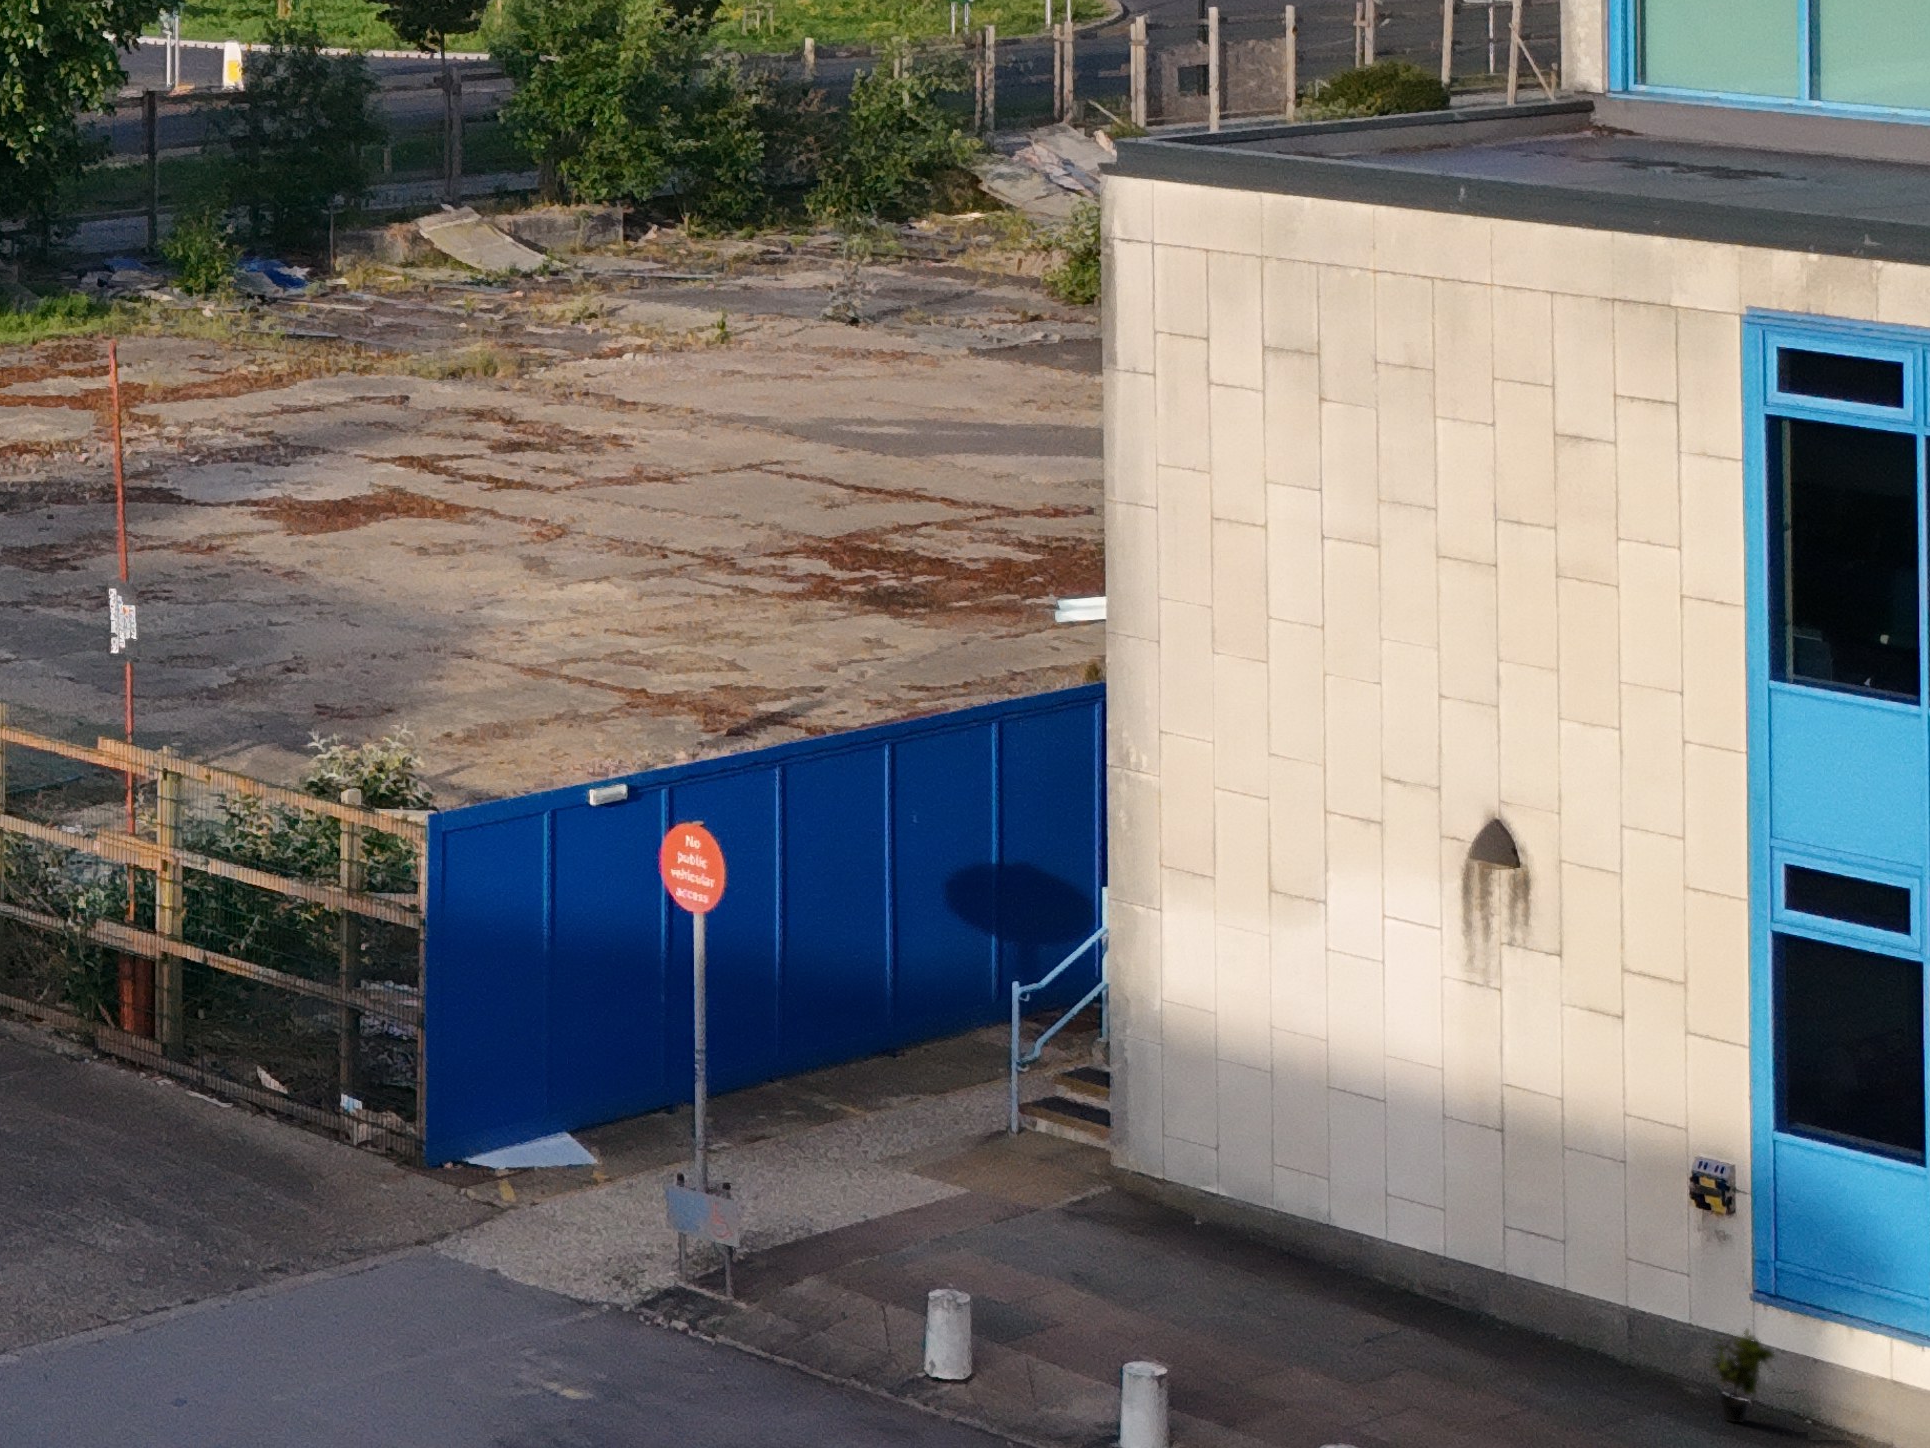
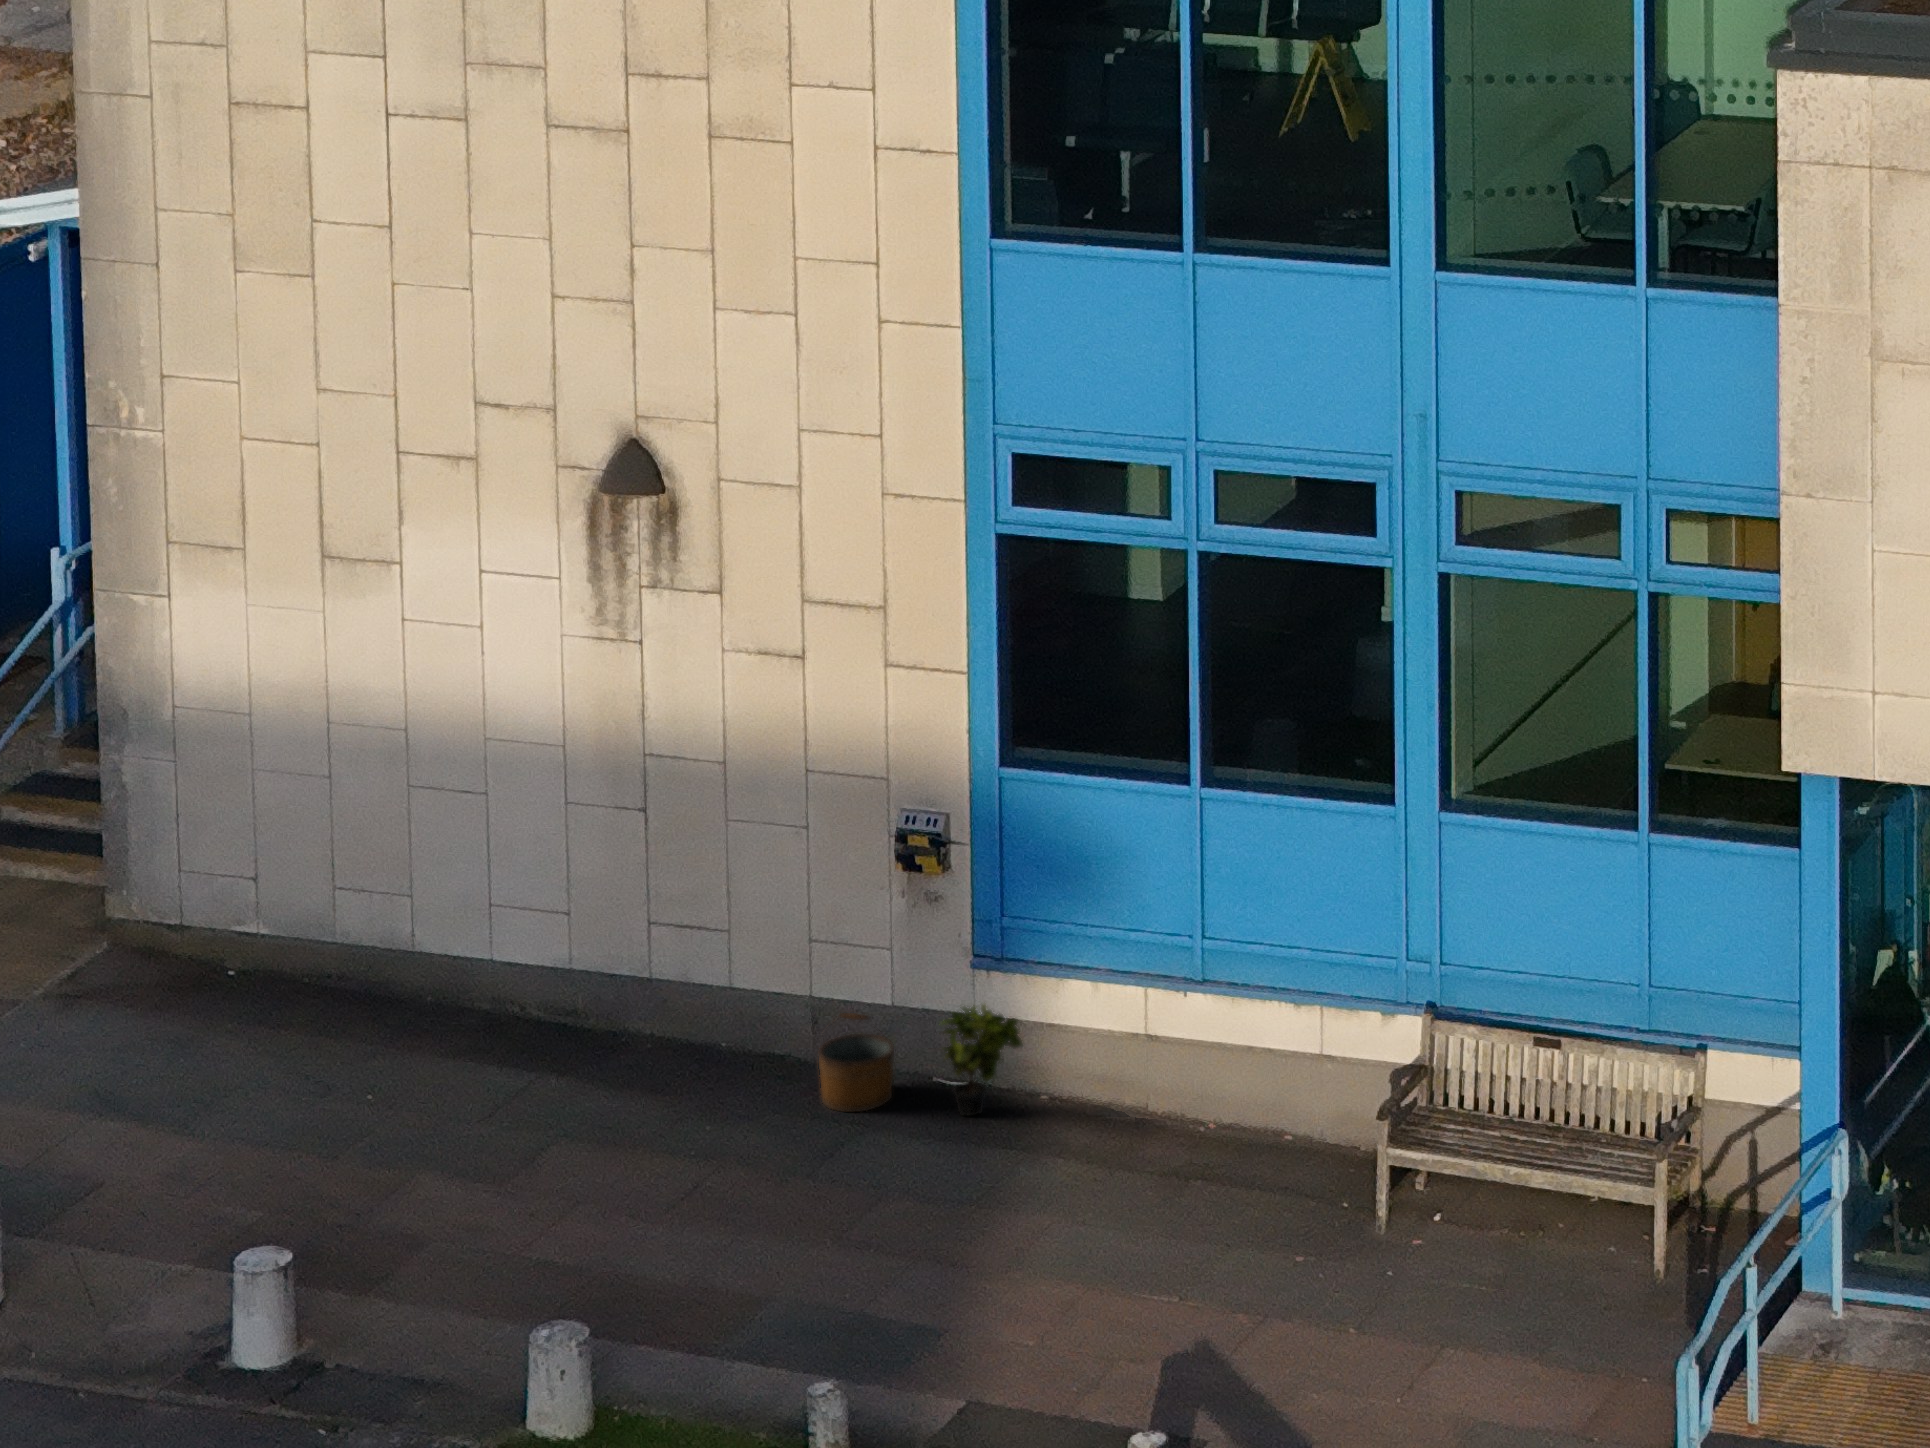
bucket: none [1615,1317,1678,1402] -> present [819,1013,894,1112]

